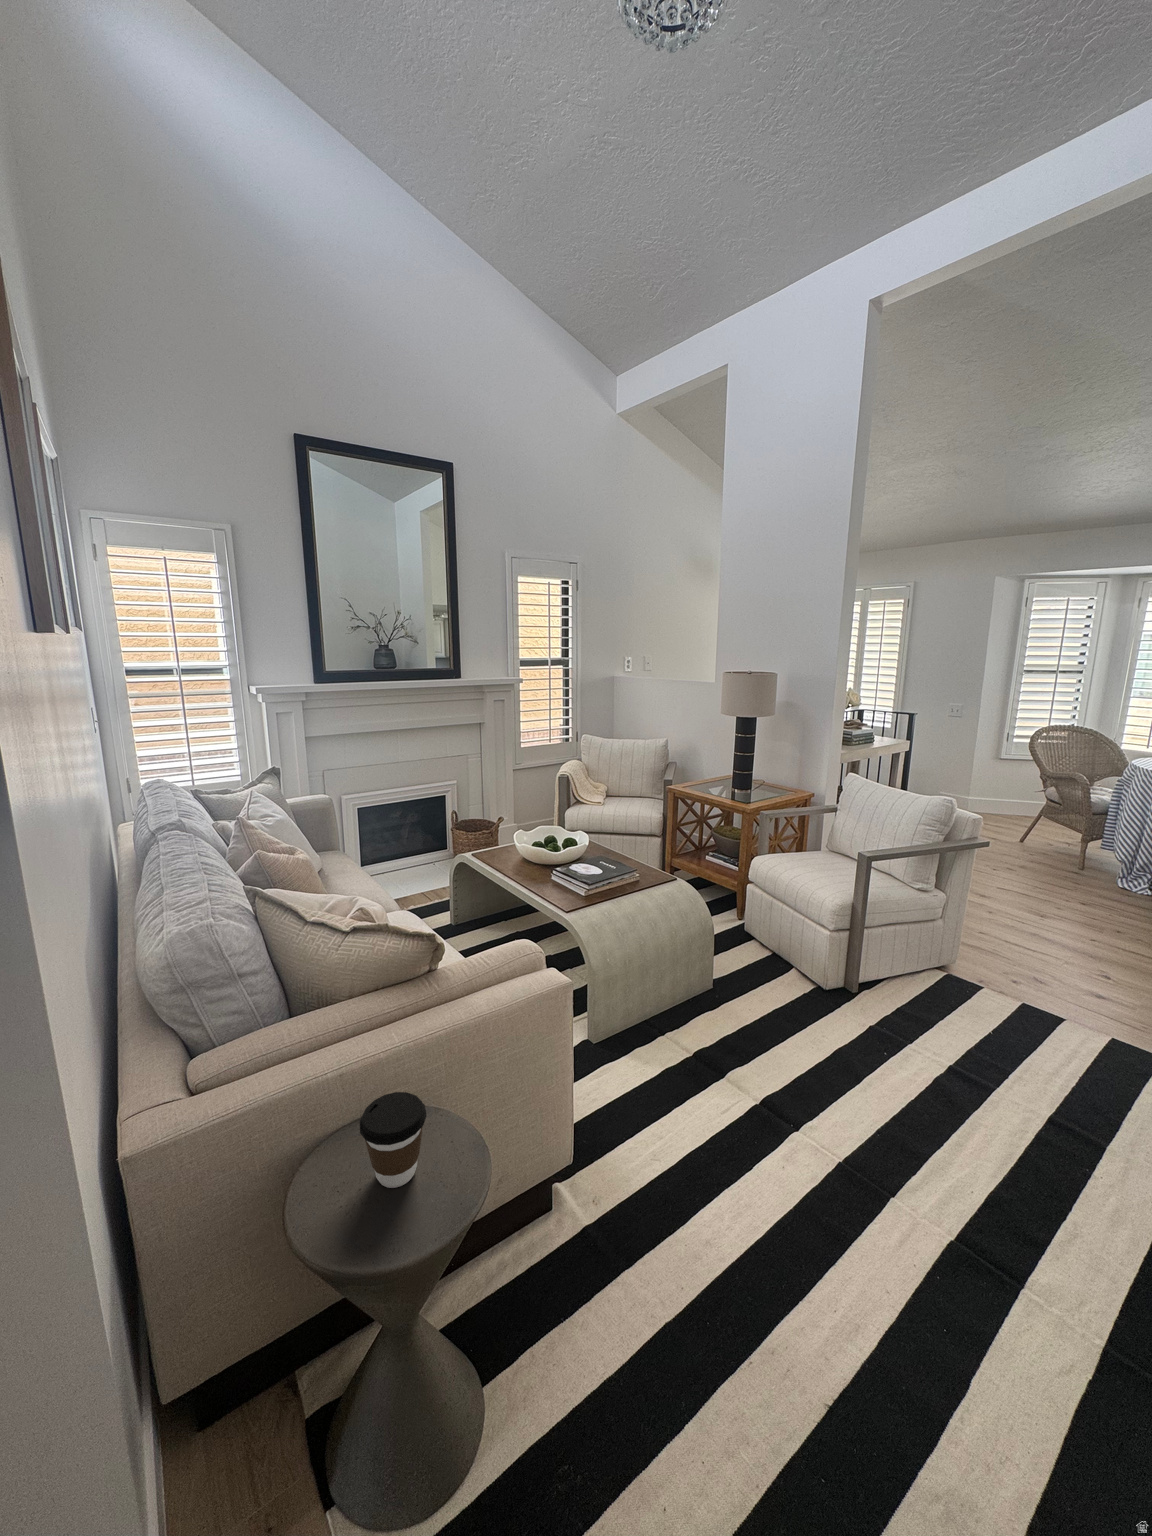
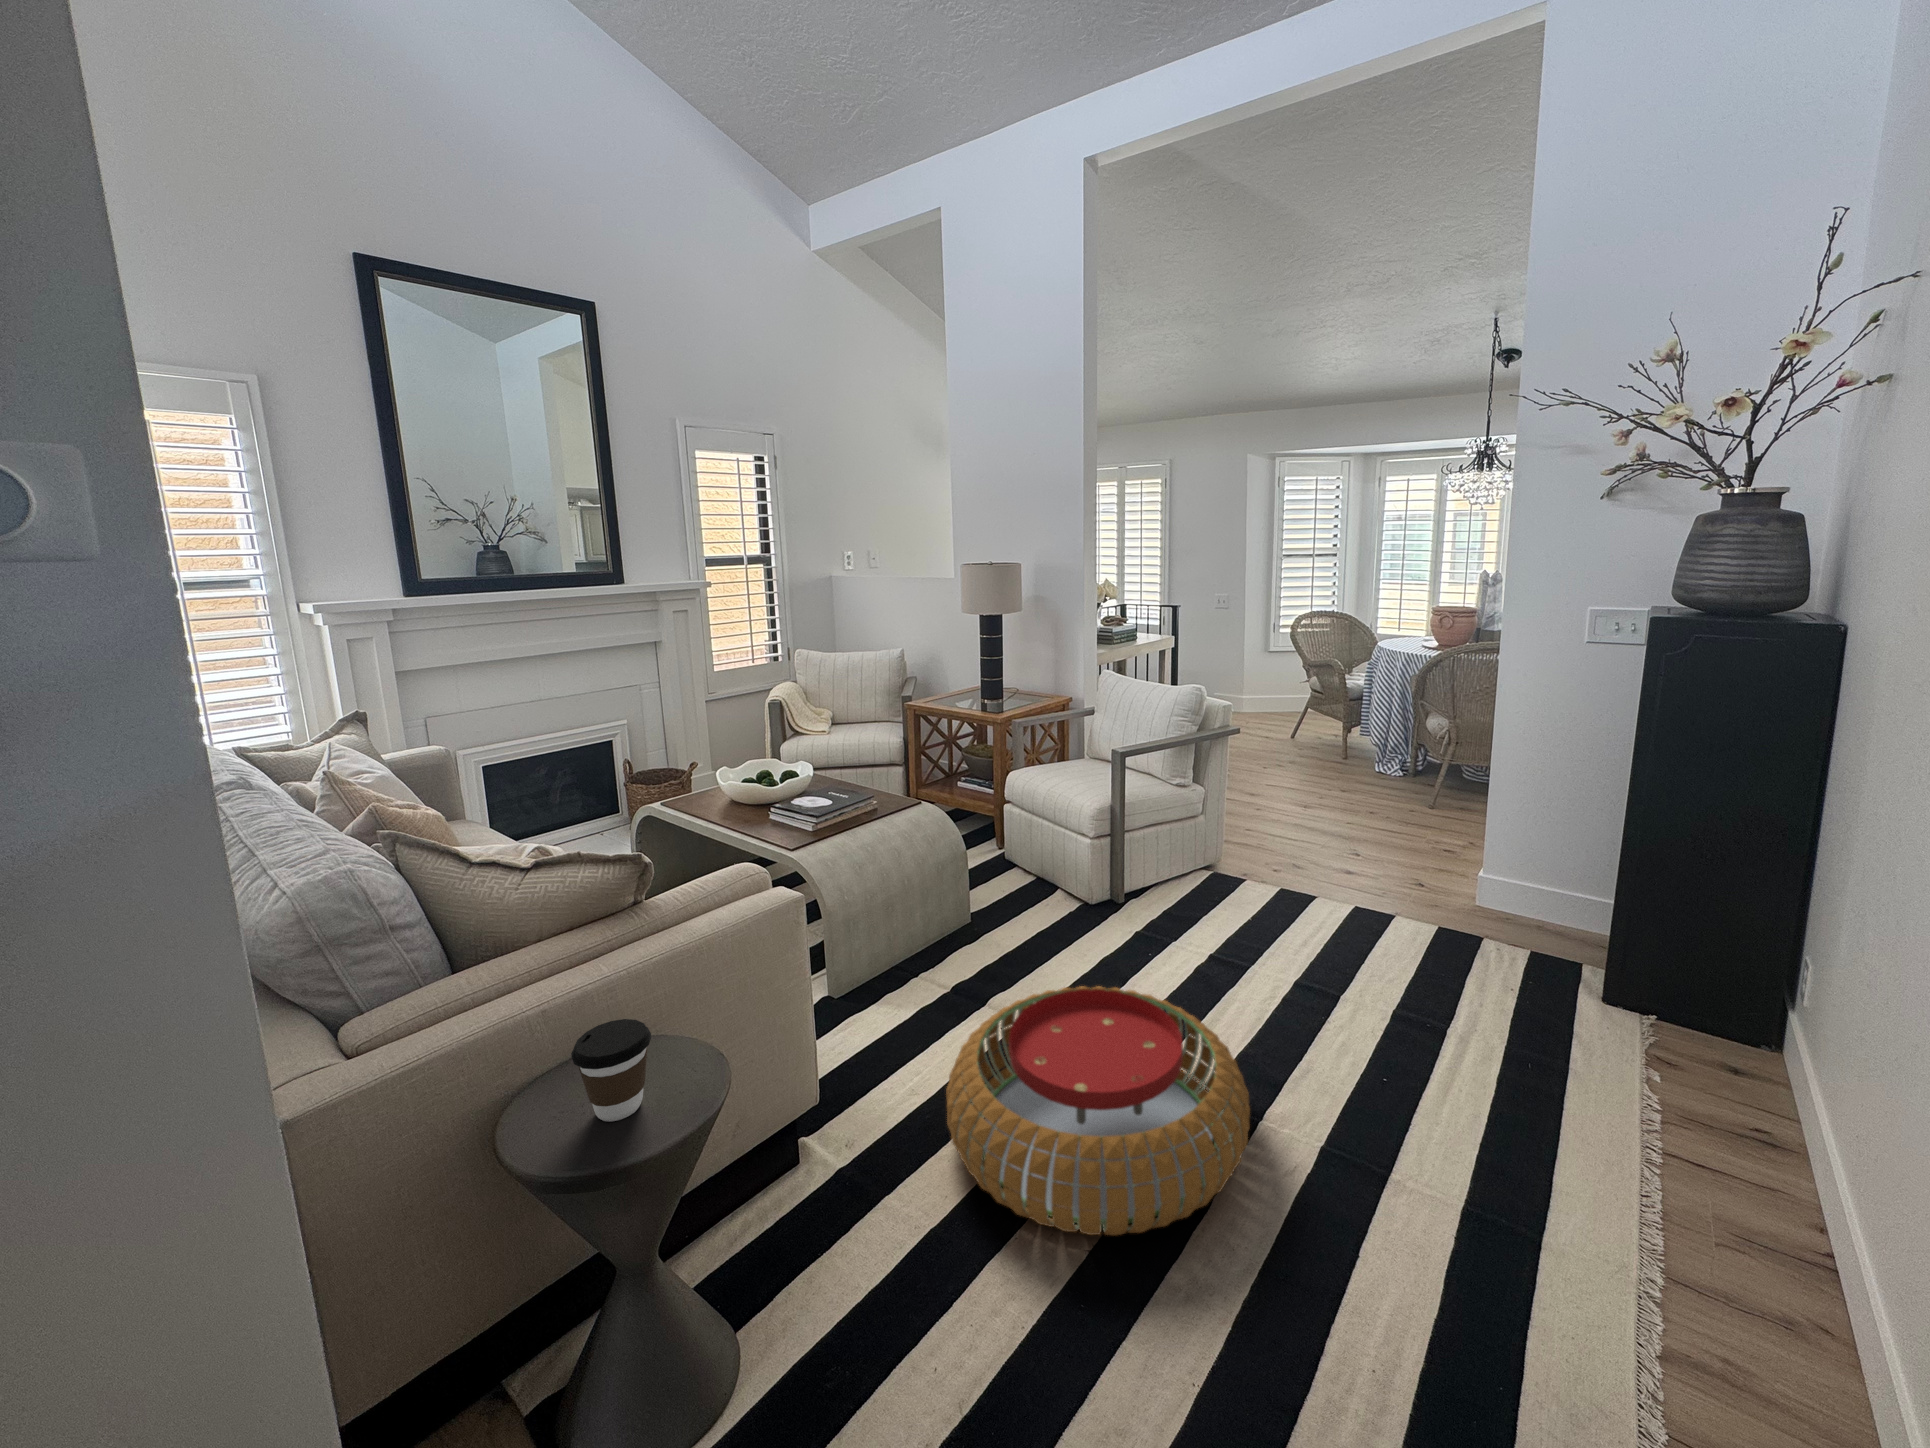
pouf: none [684,1085,1010,1390] -> present [946,986,1250,1236]

